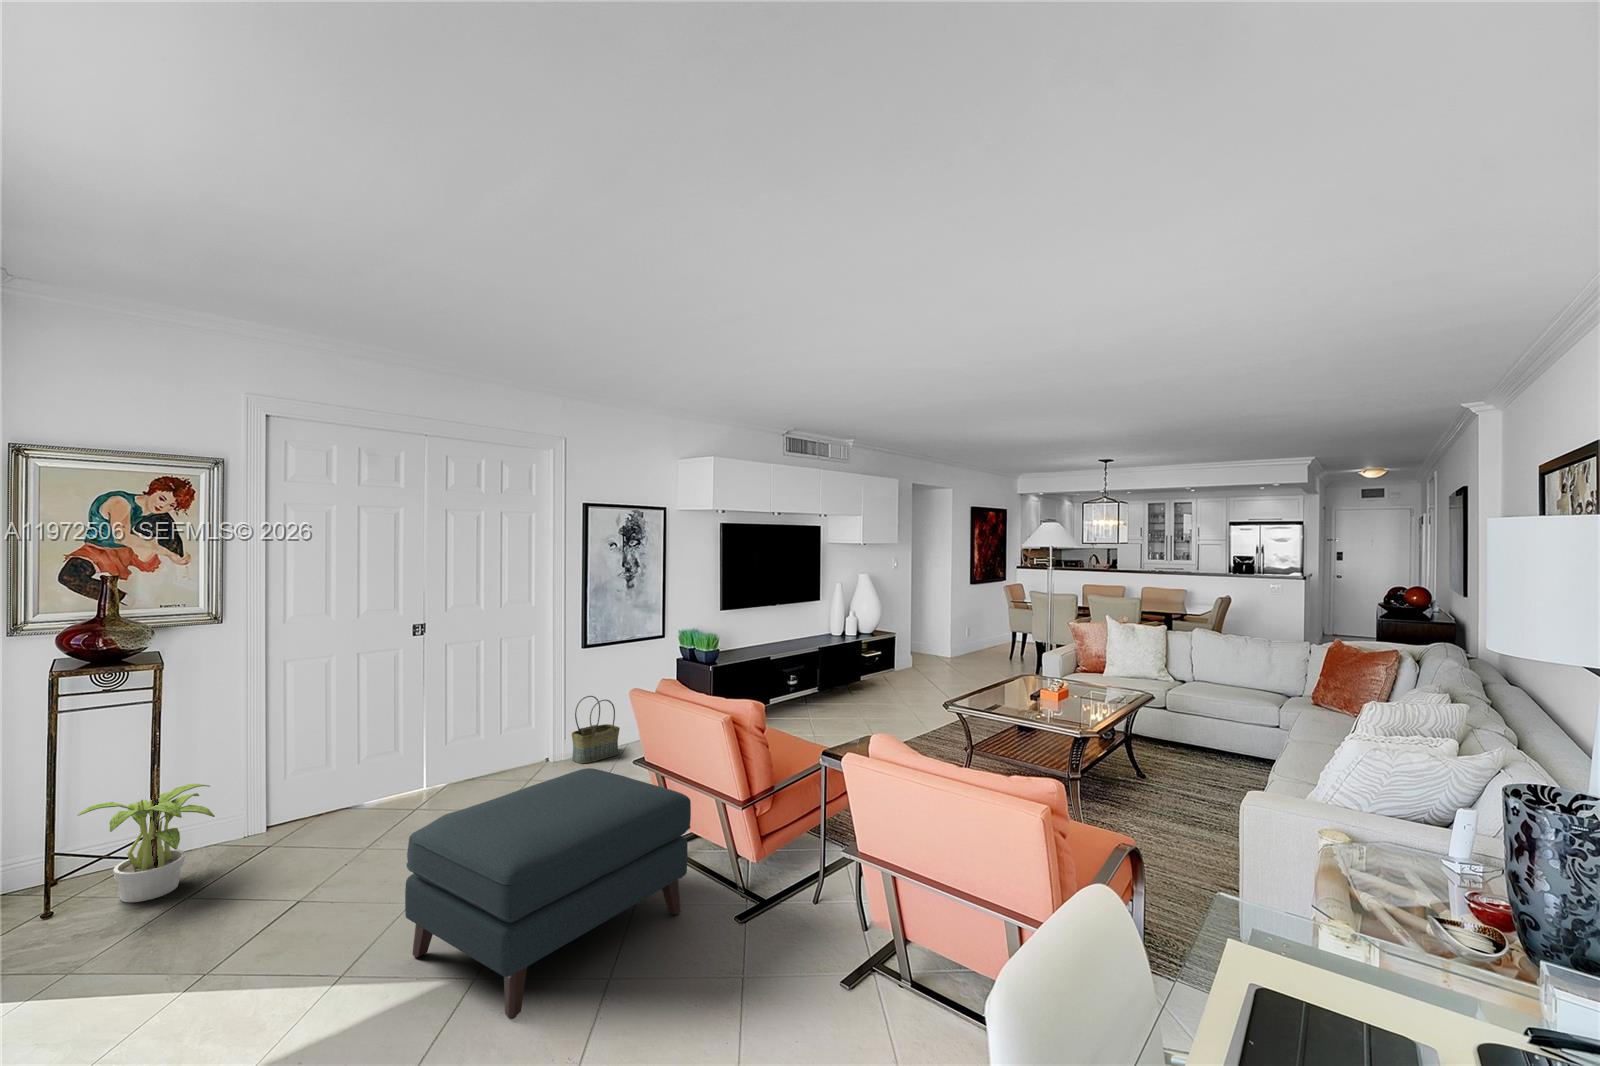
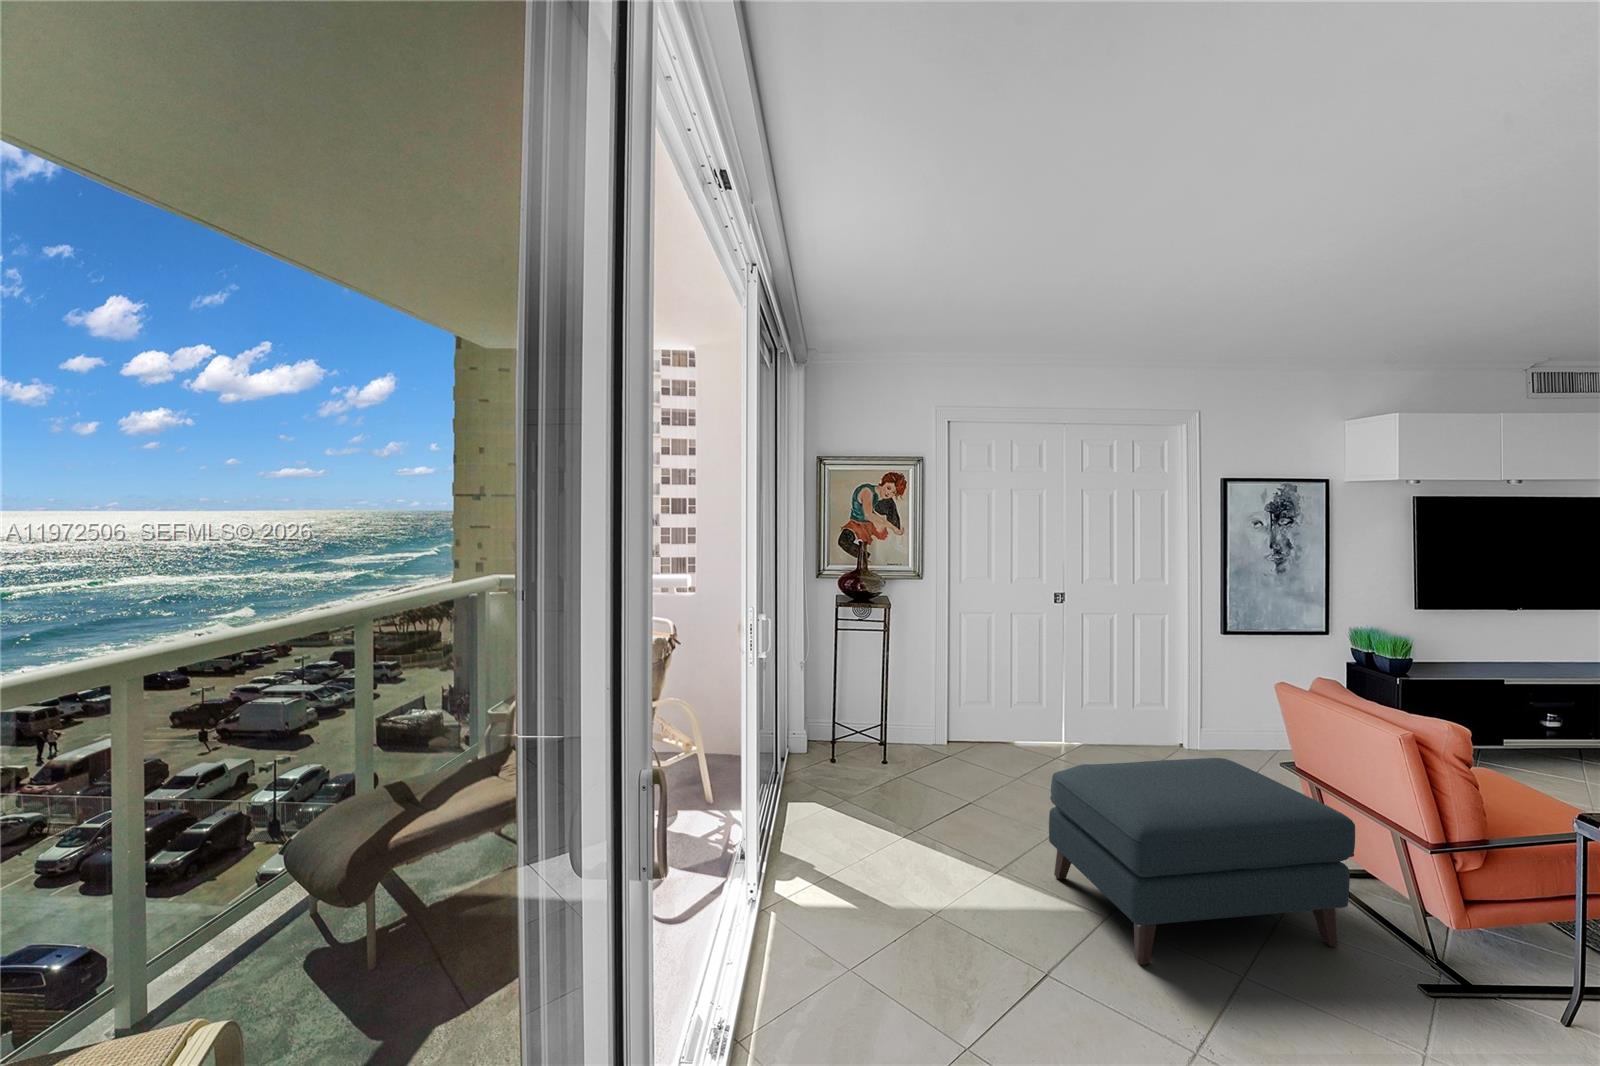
basket: present [572,696,620,764] -> none [1206,686,1265,757]
potted plant: present [78,784,215,902] -> none [847,695,918,769]

